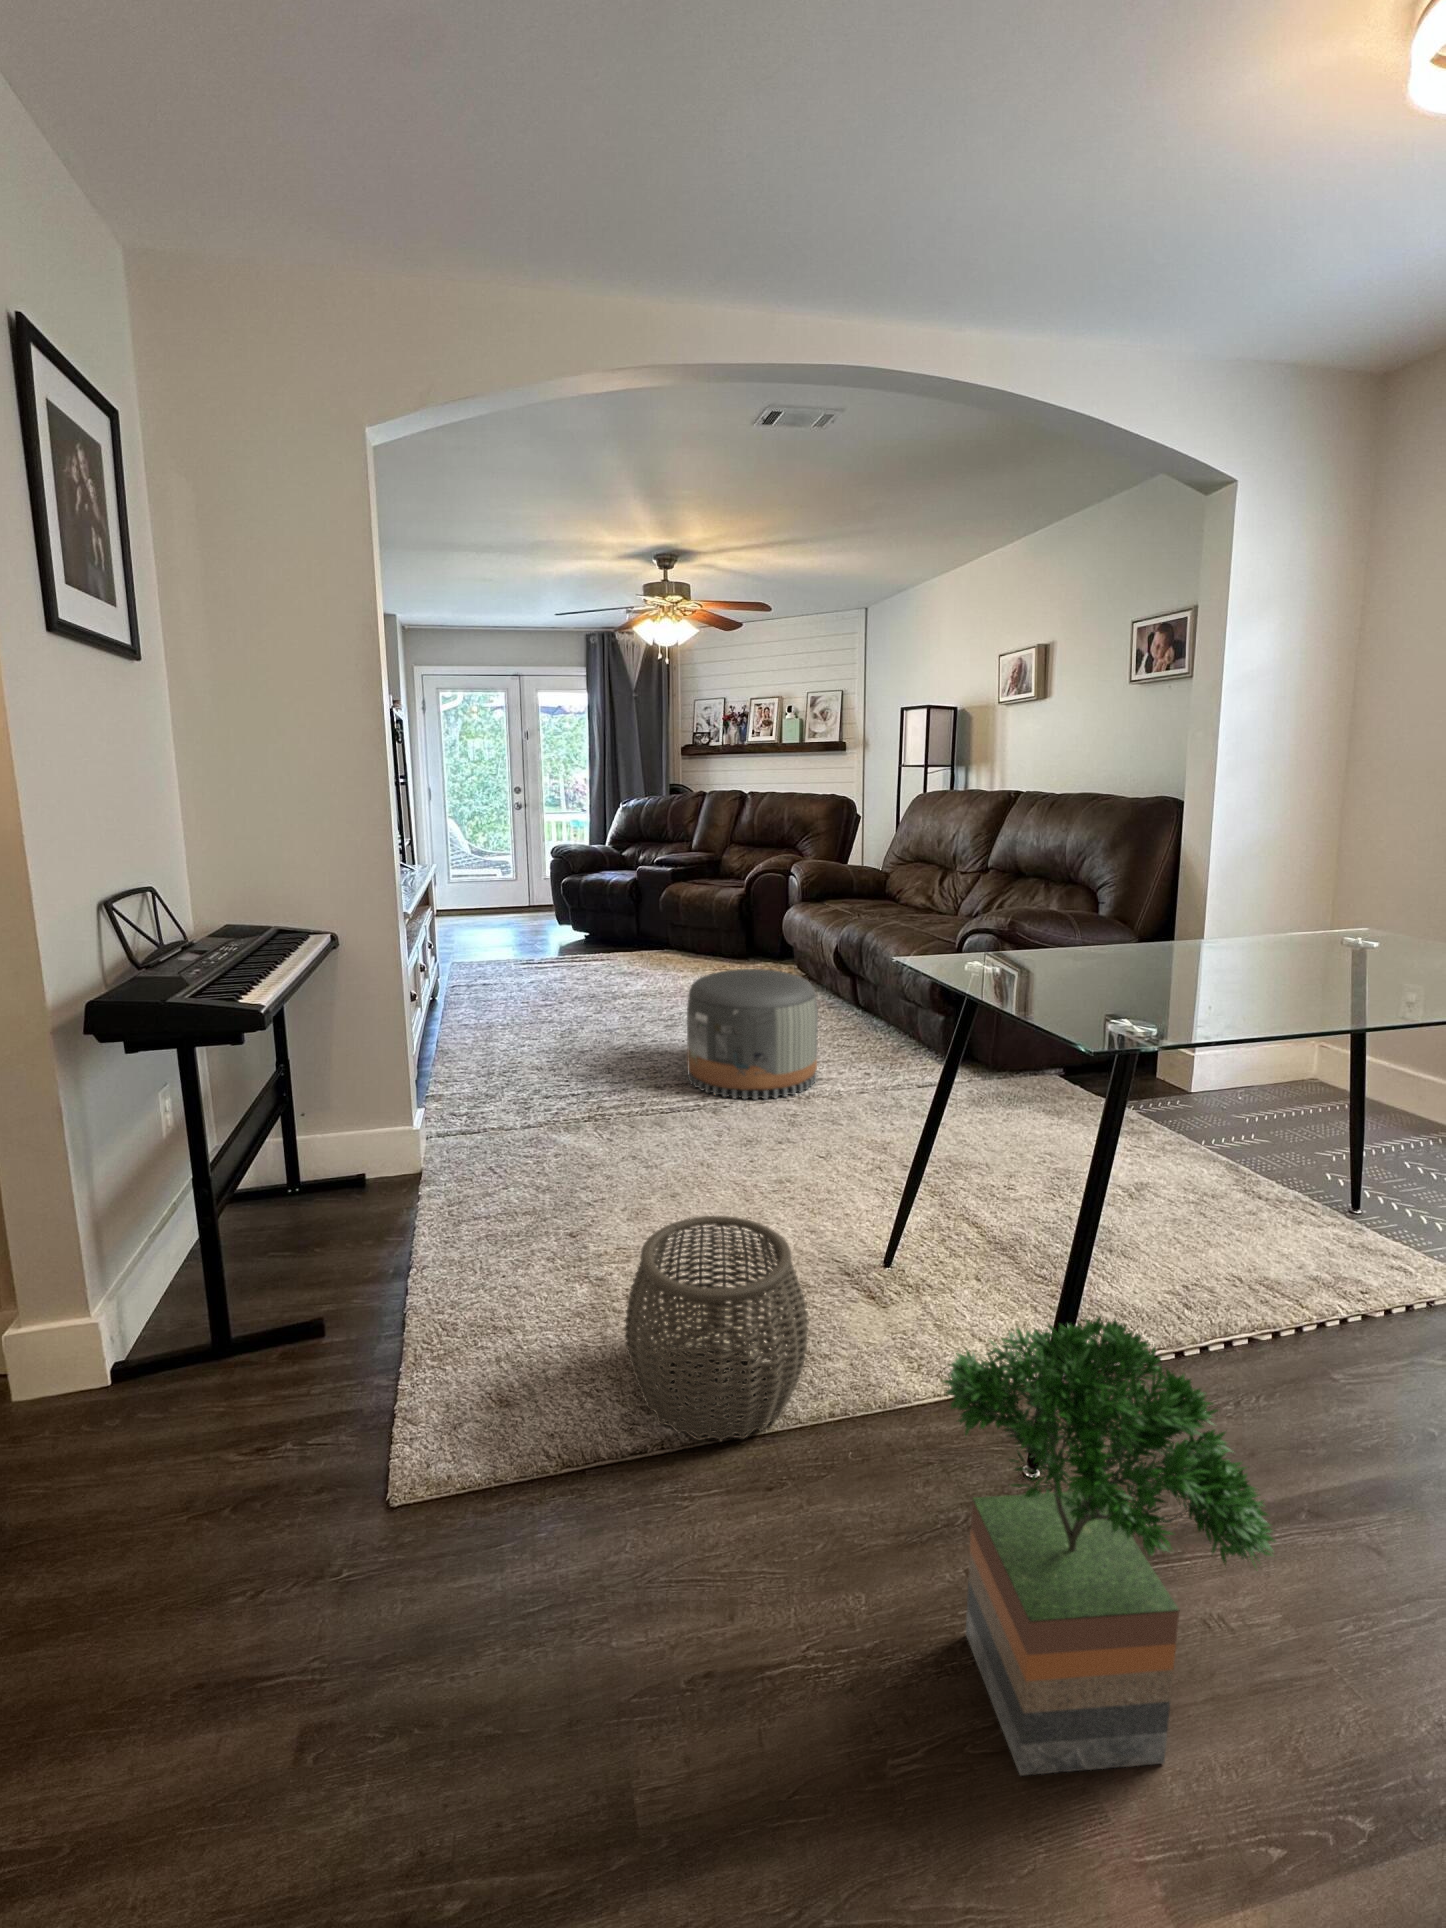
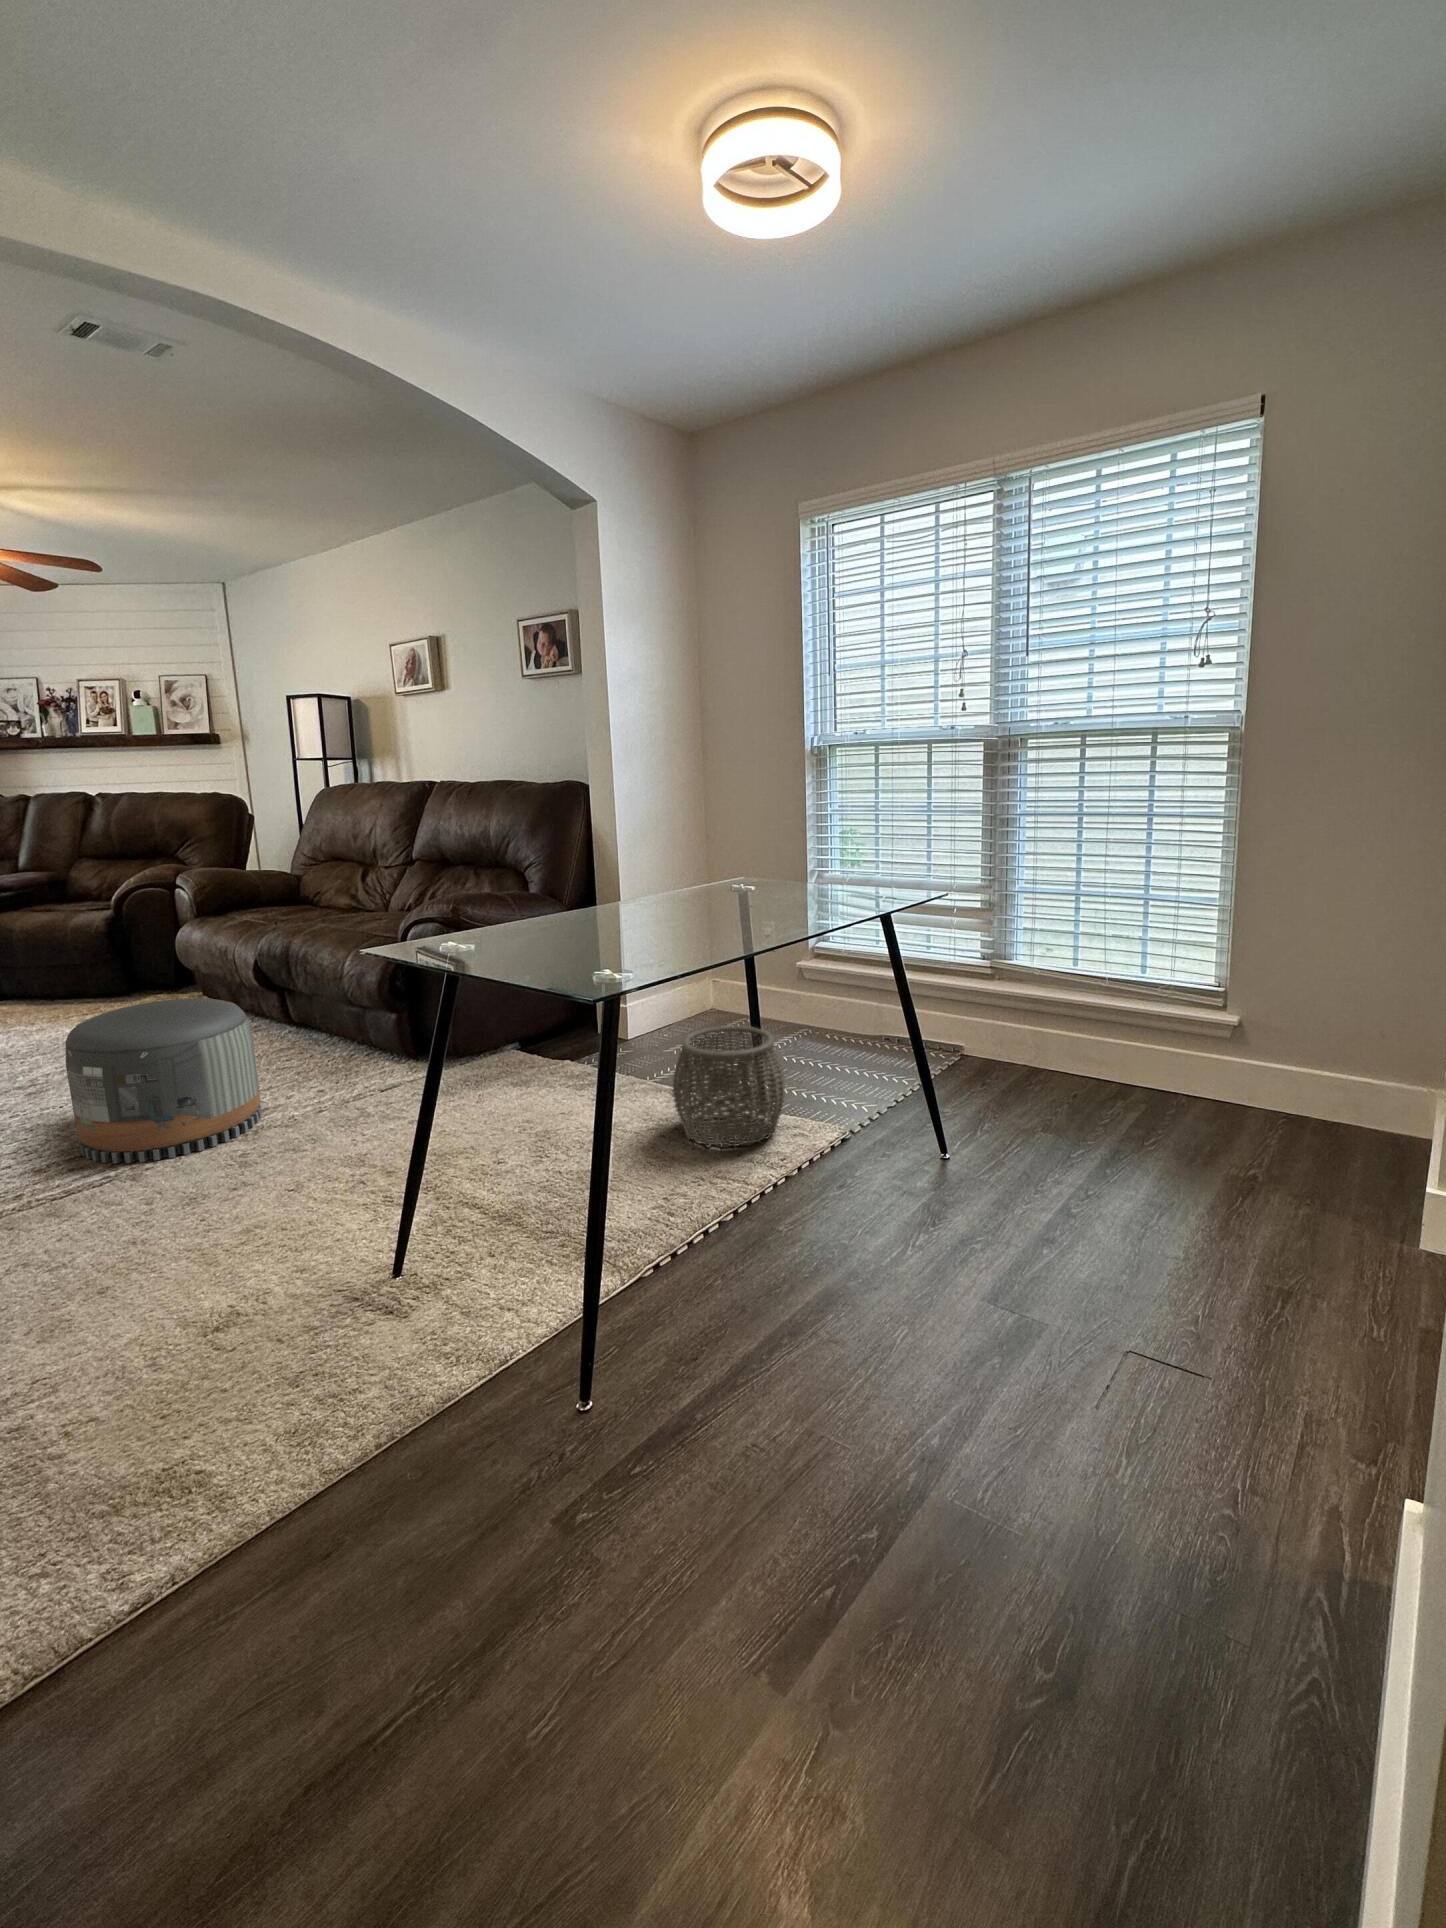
woven basket: present [624,1216,809,1441] -> present [673,1026,786,1147]
potted tree: present [944,1316,1275,1775] -> none [512,1222,794,1654]

